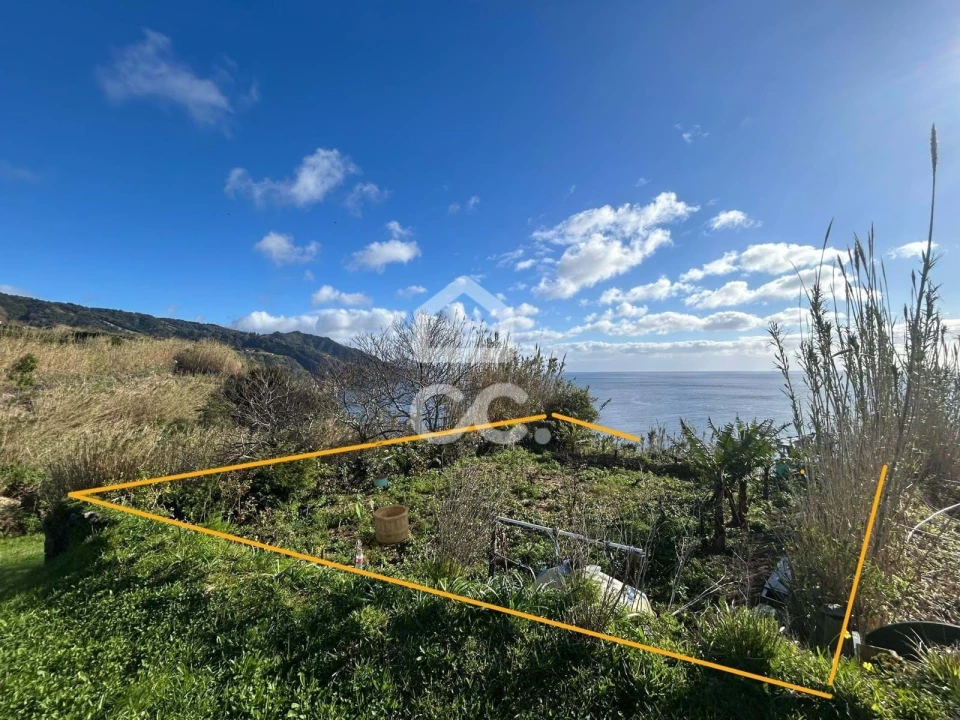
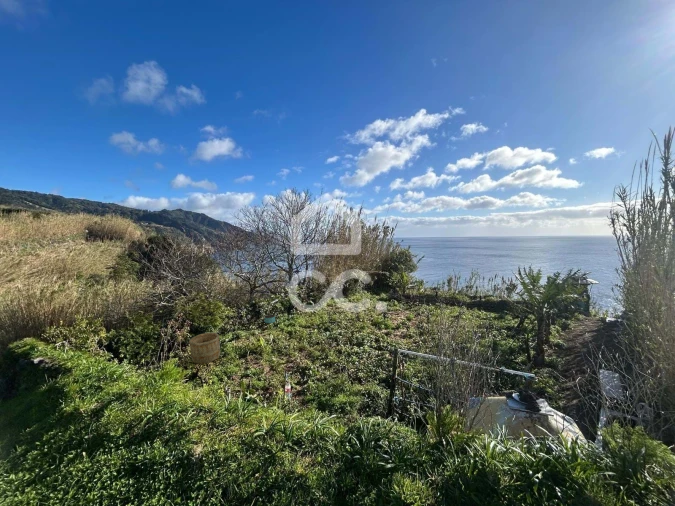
wooden bucket: present [373,505,409,544] -> present [189,333,220,364]

